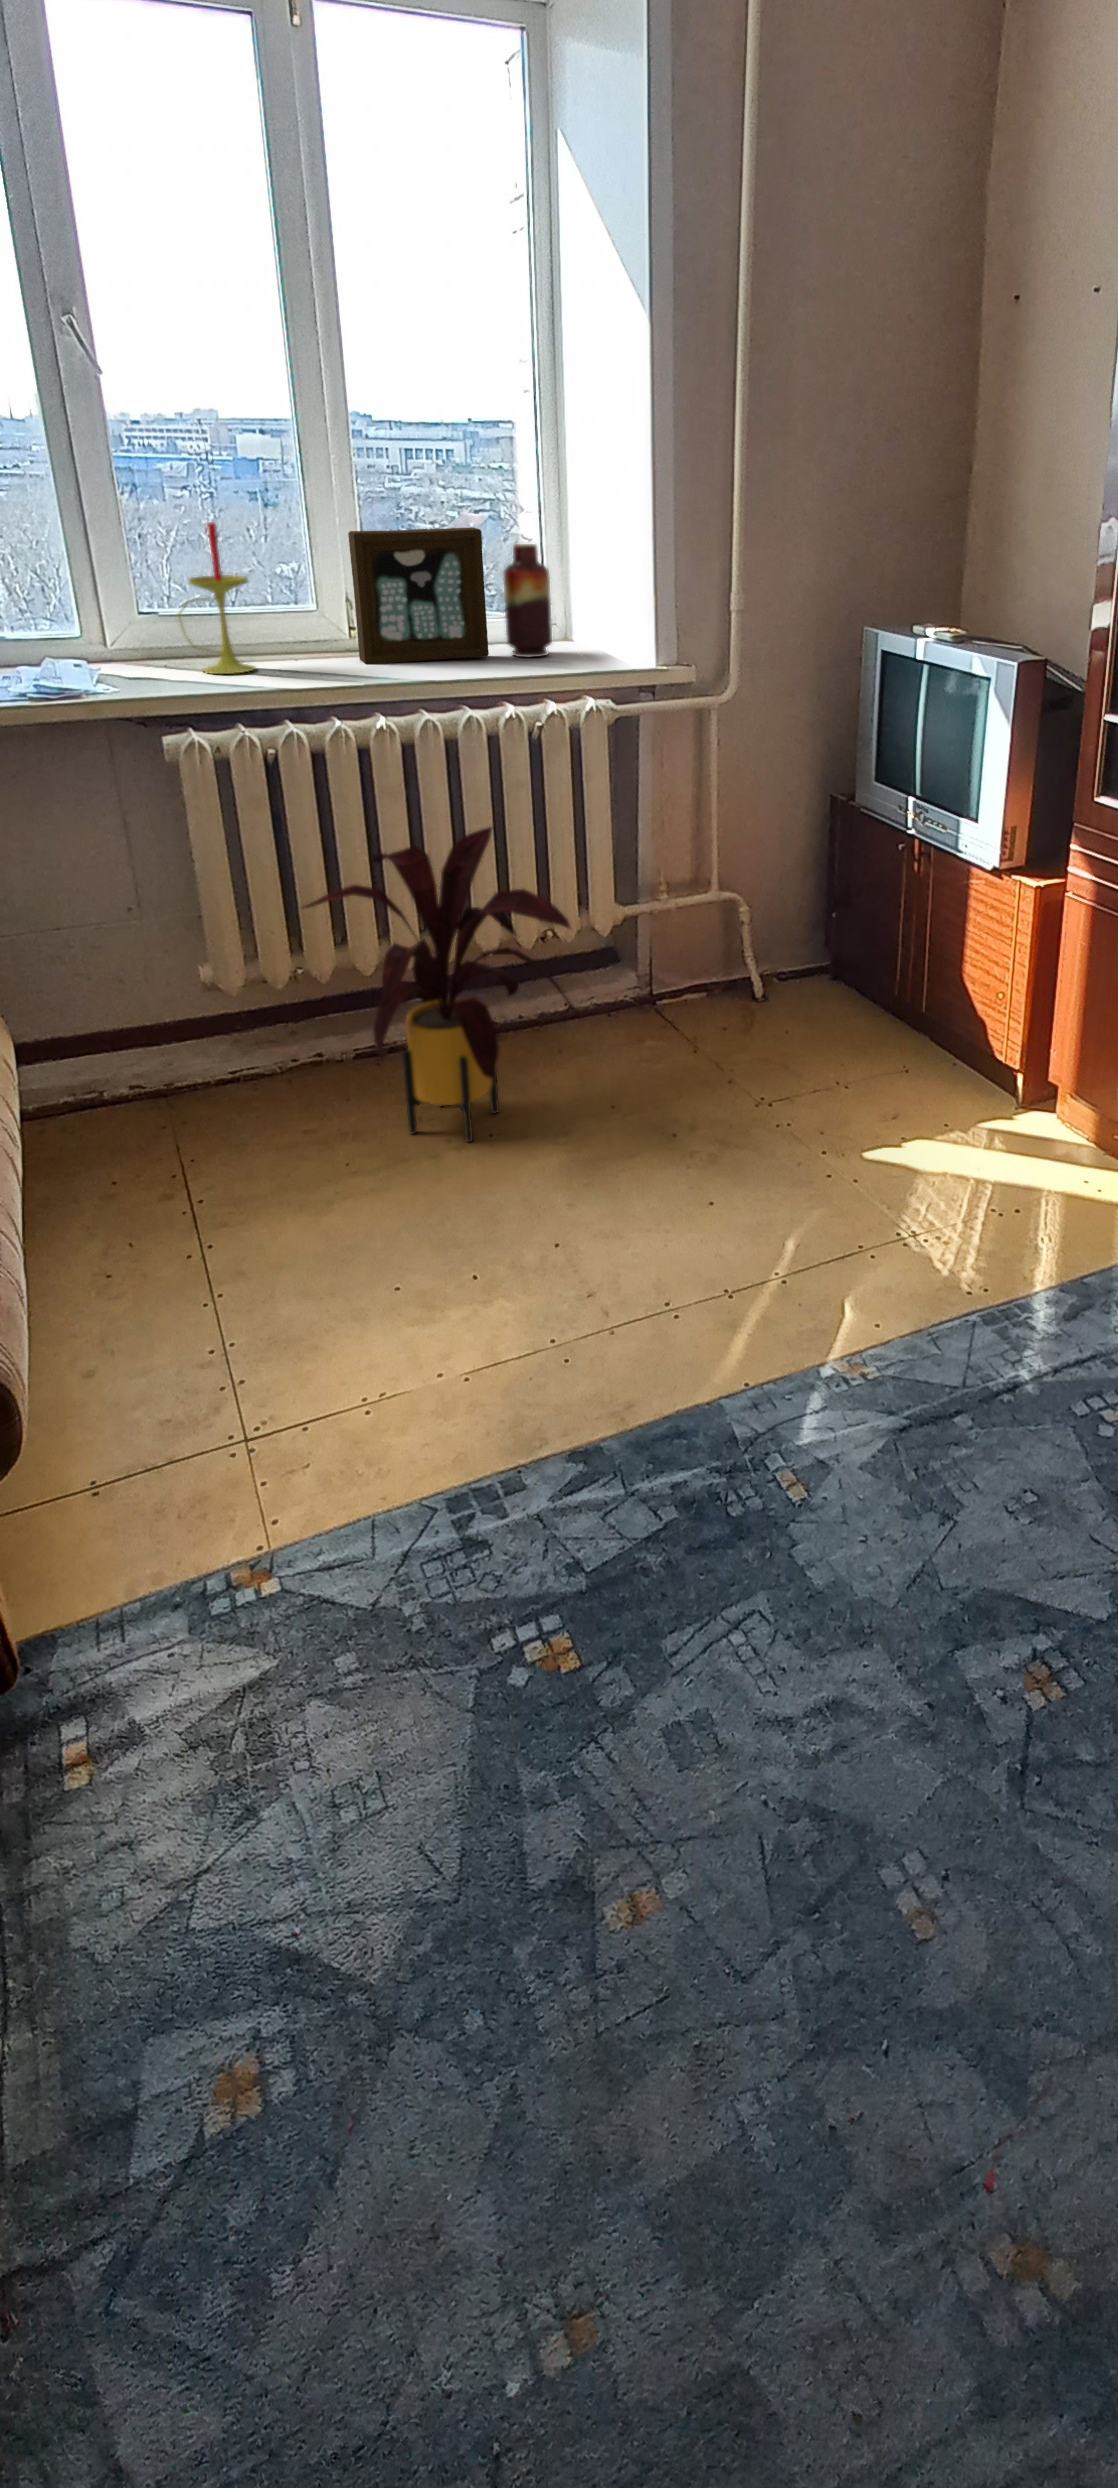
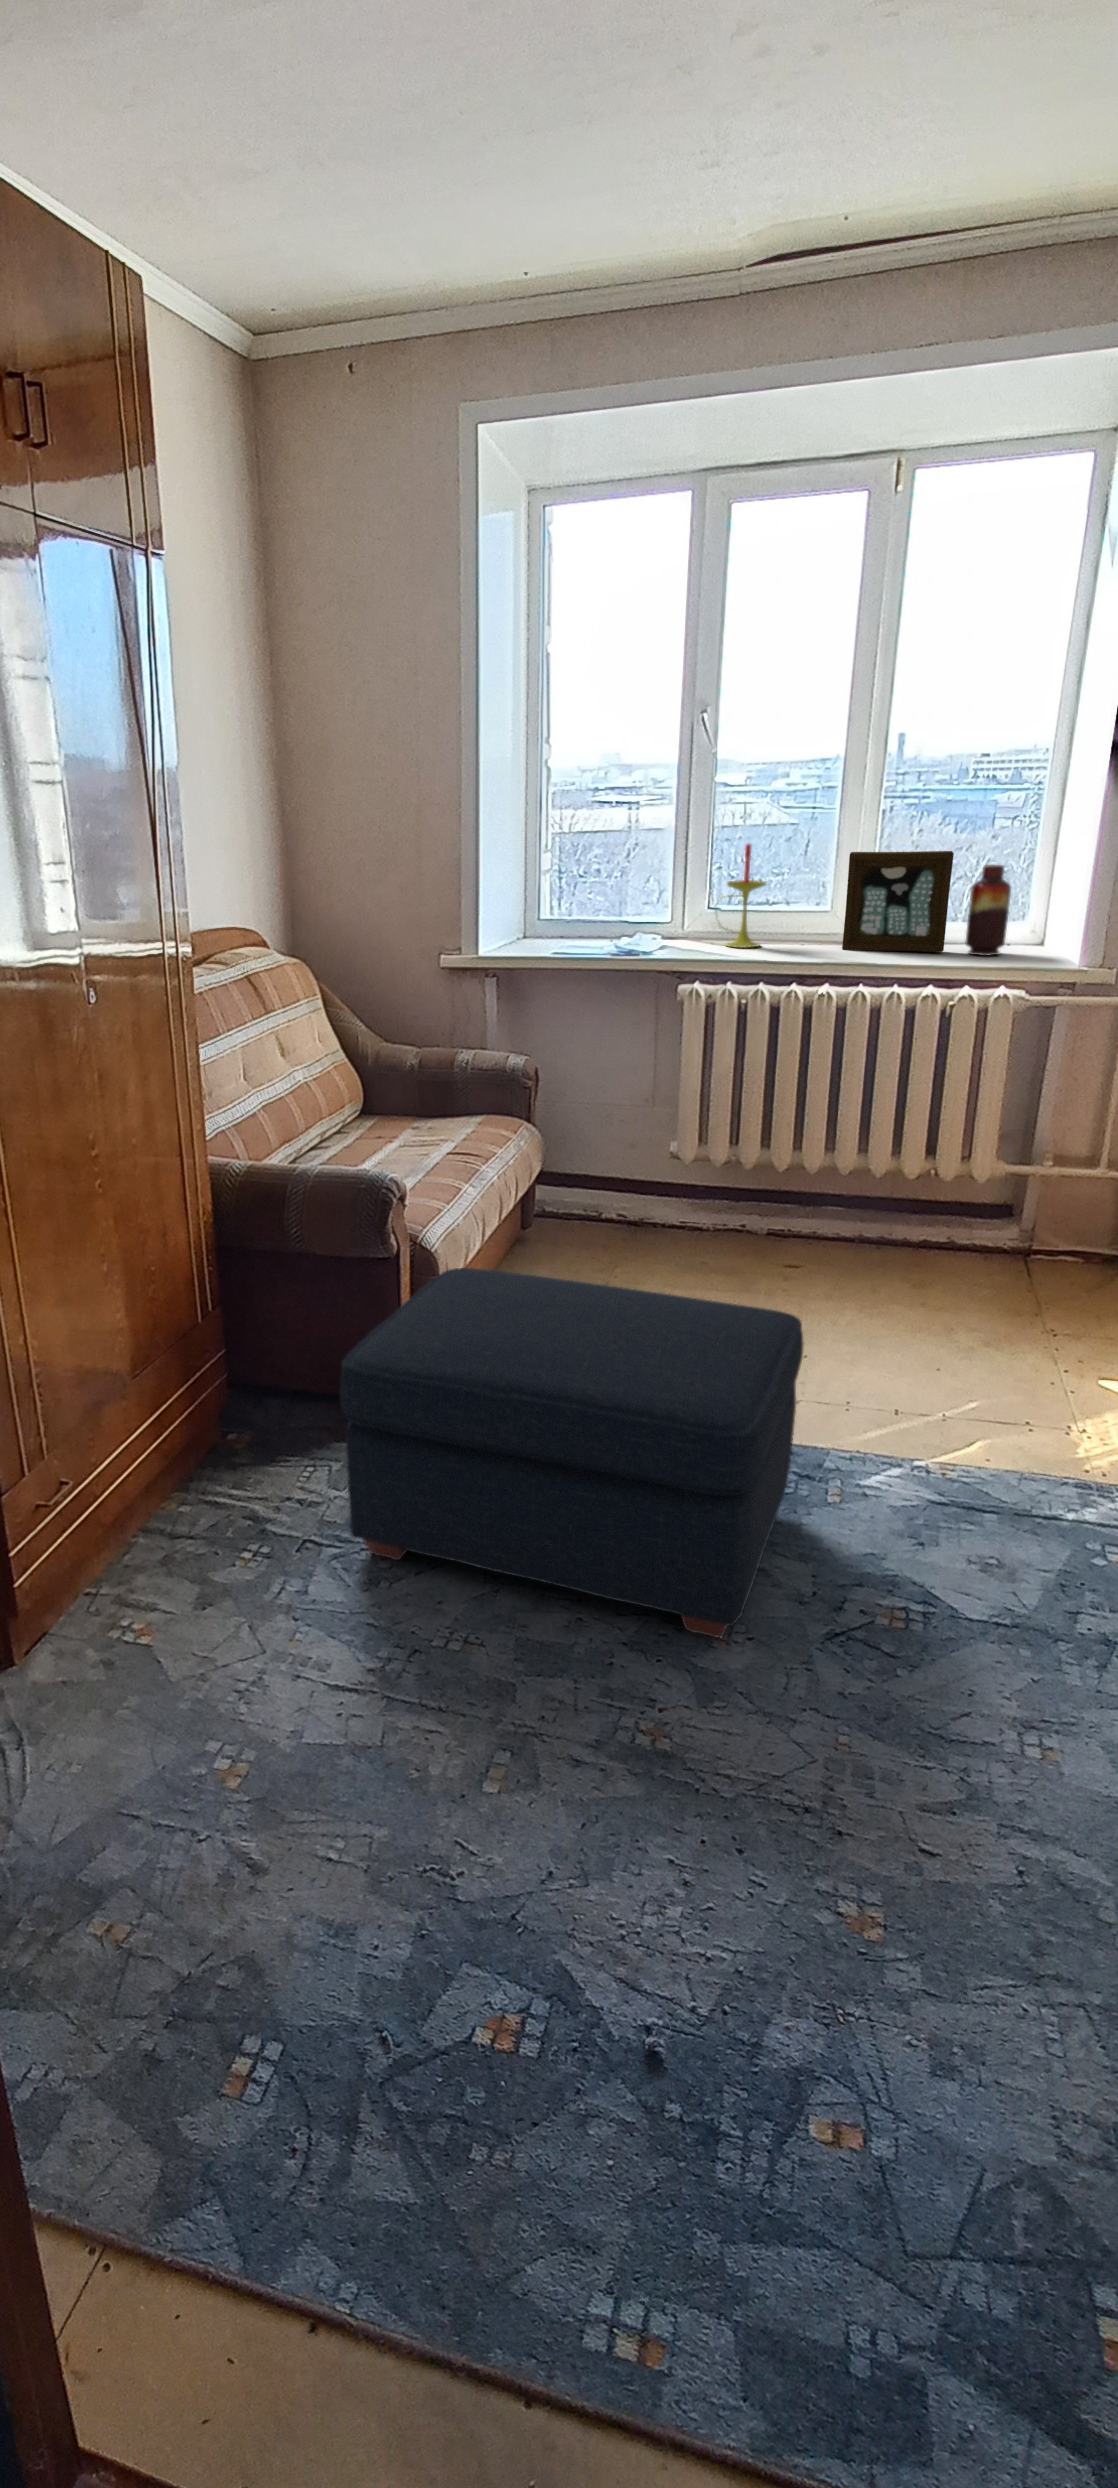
house plant: present [304,827,570,1142] -> none [721,1073,896,1291]
ottoman: none [56,1278,965,2194] -> present [340,1268,803,1638]

